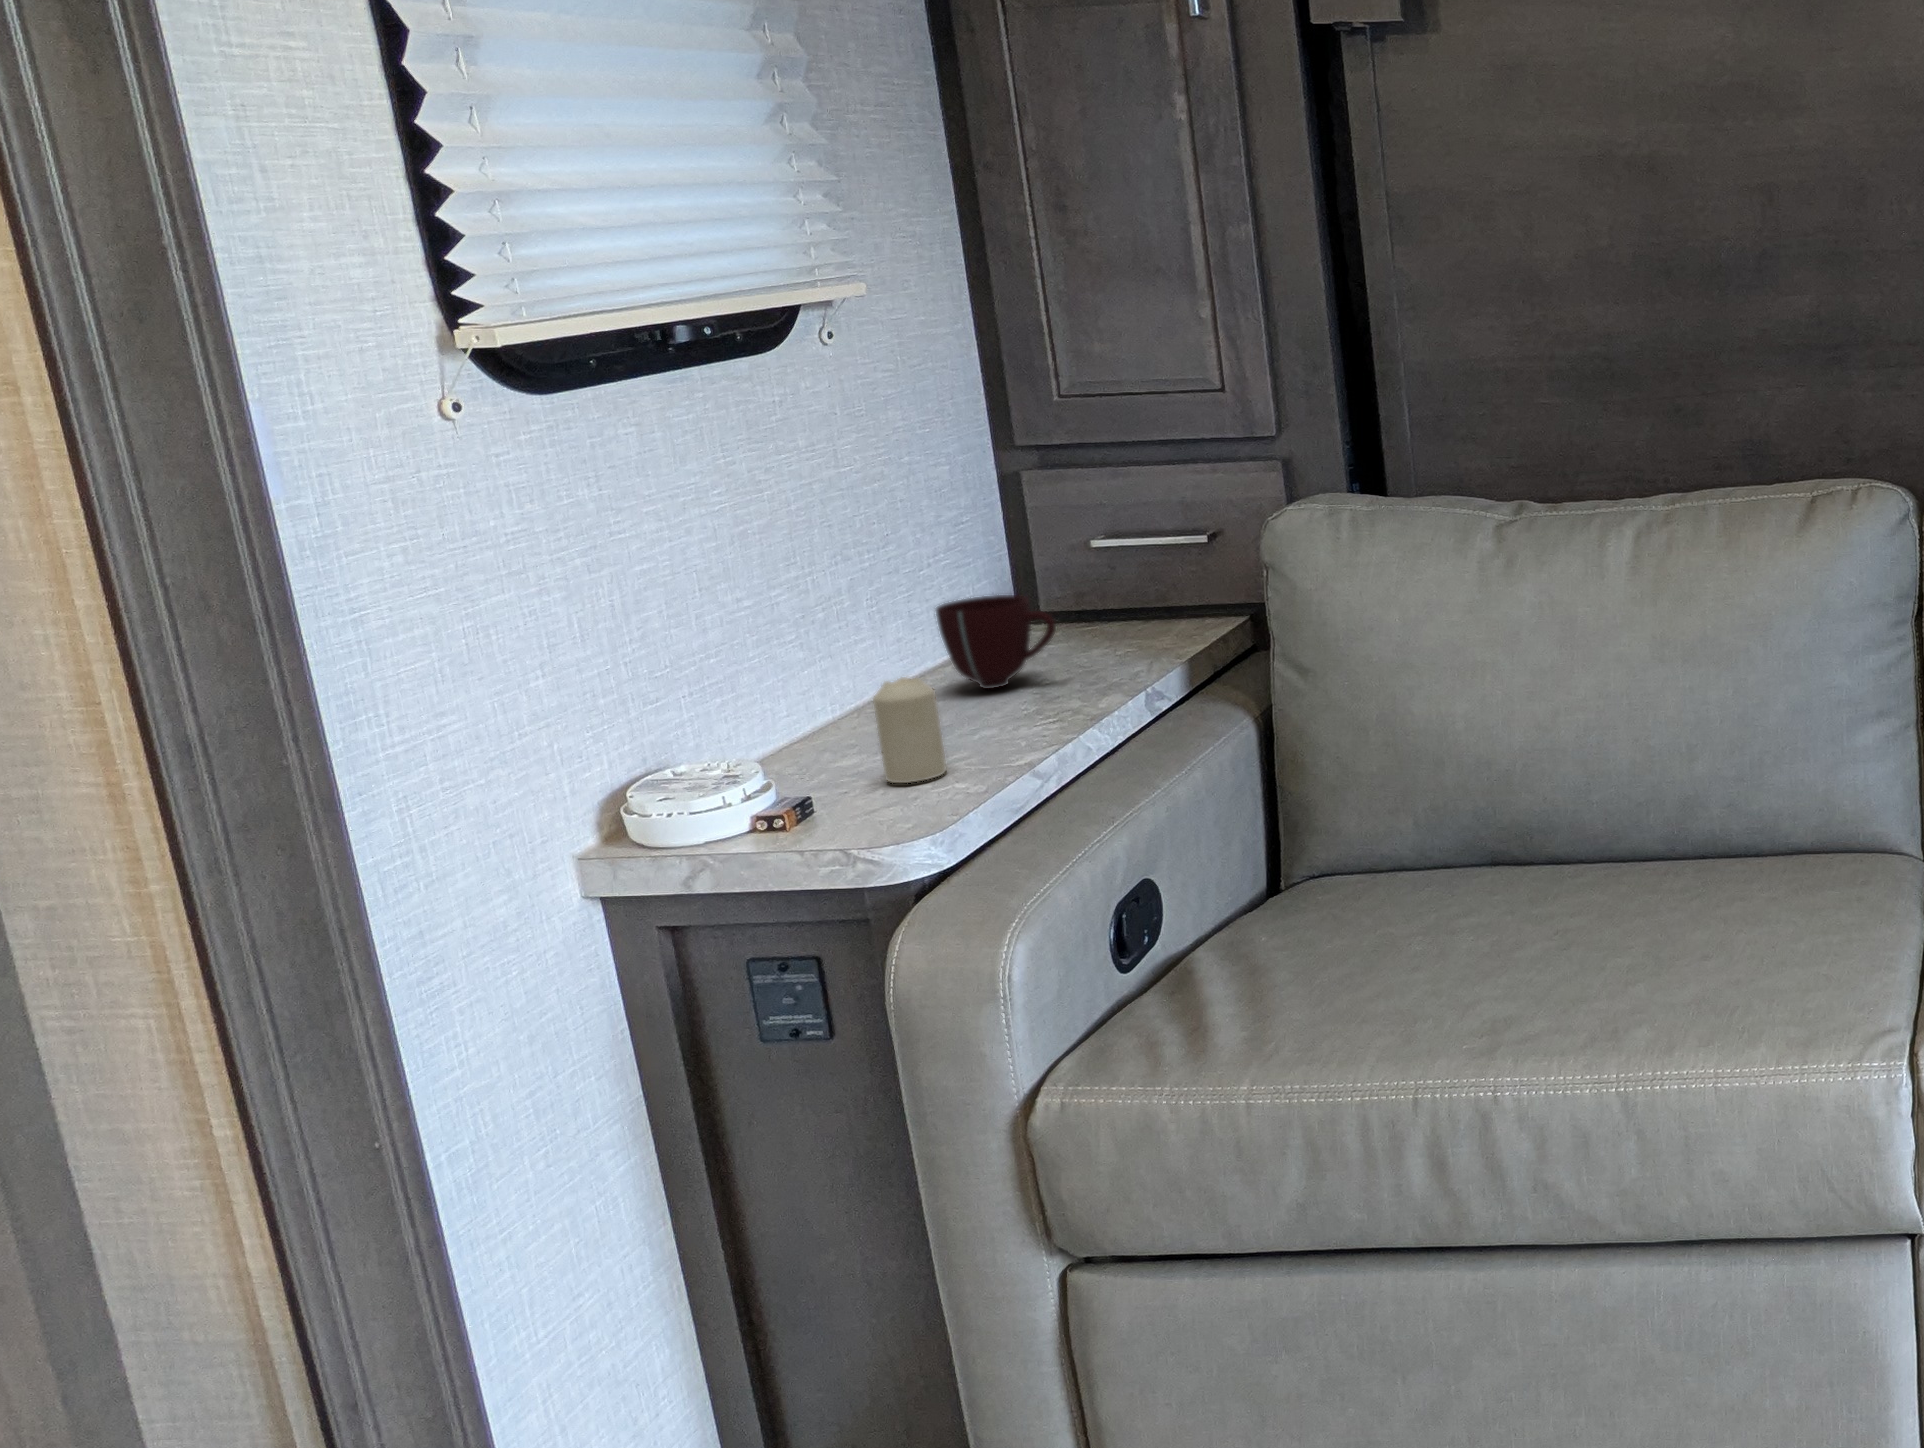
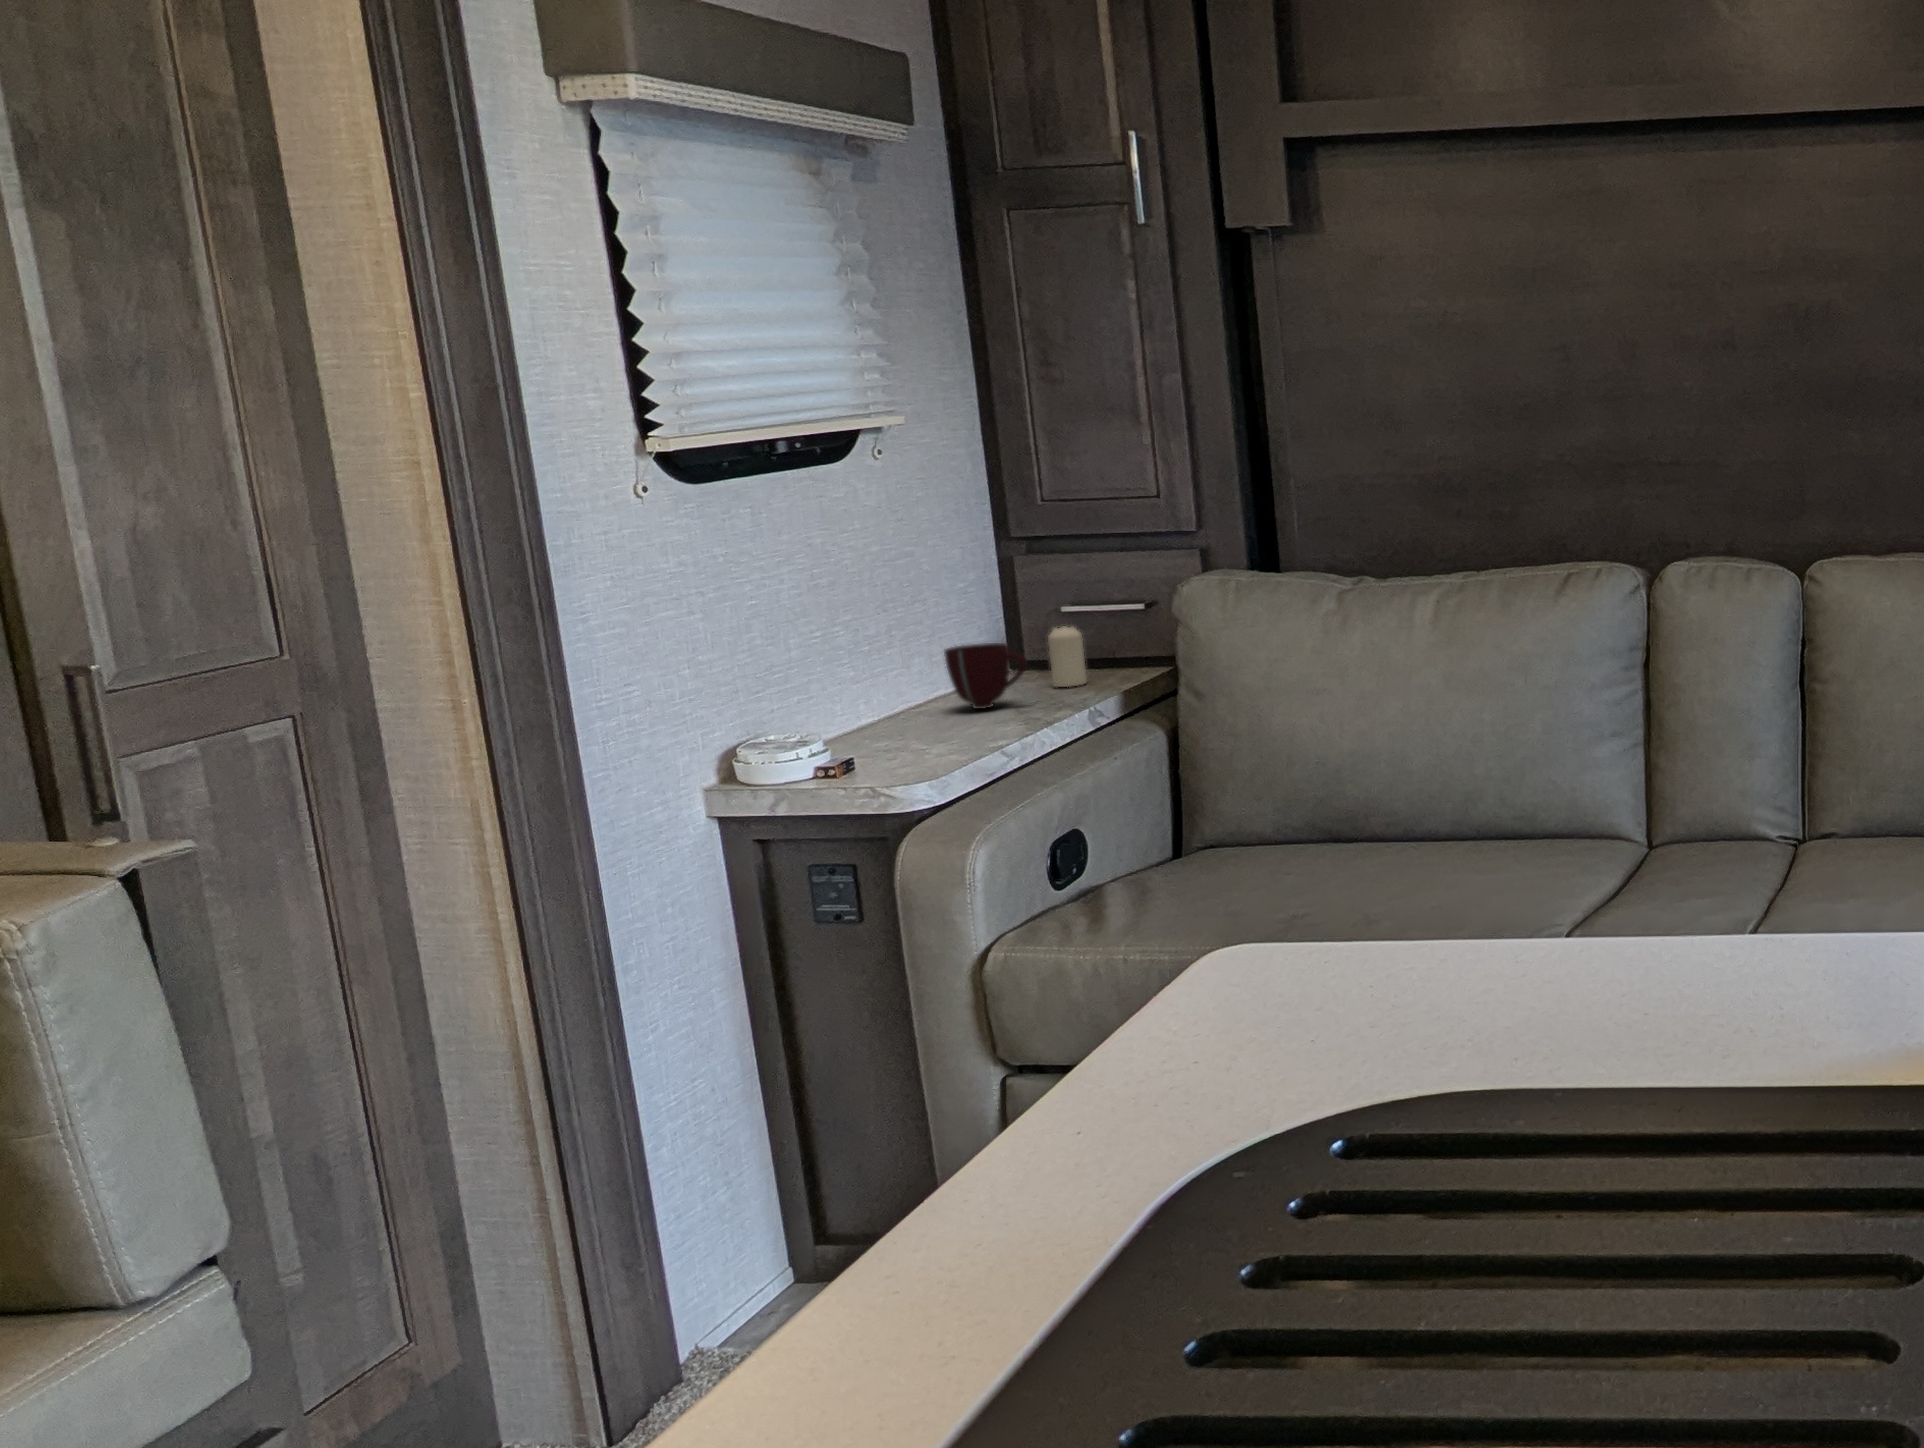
candle: present [873,677,946,783] -> present [1048,626,1086,687]

